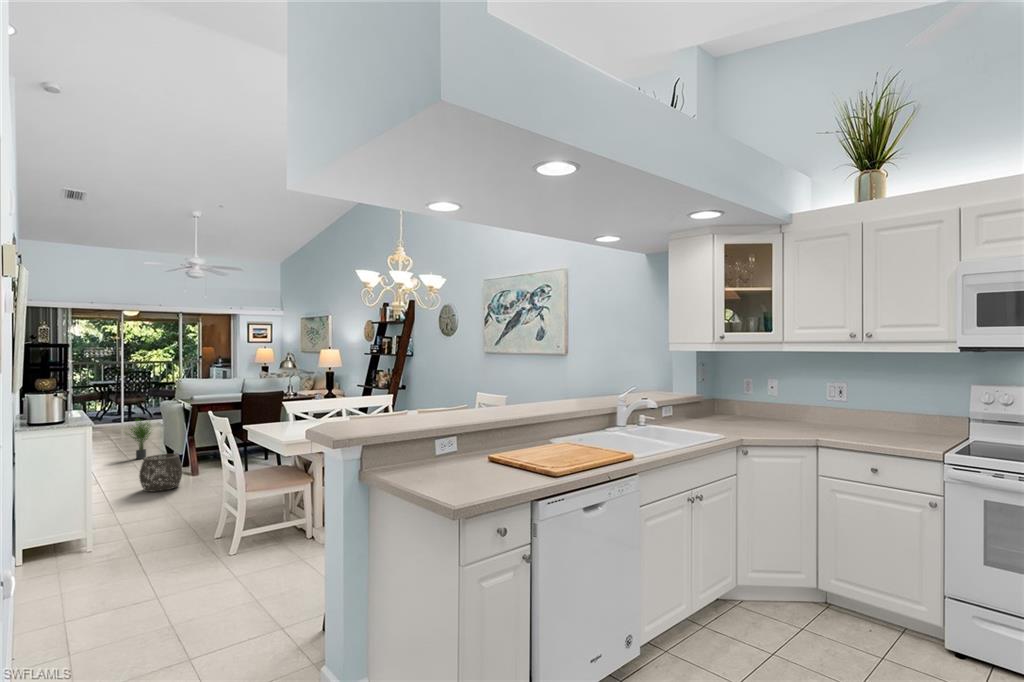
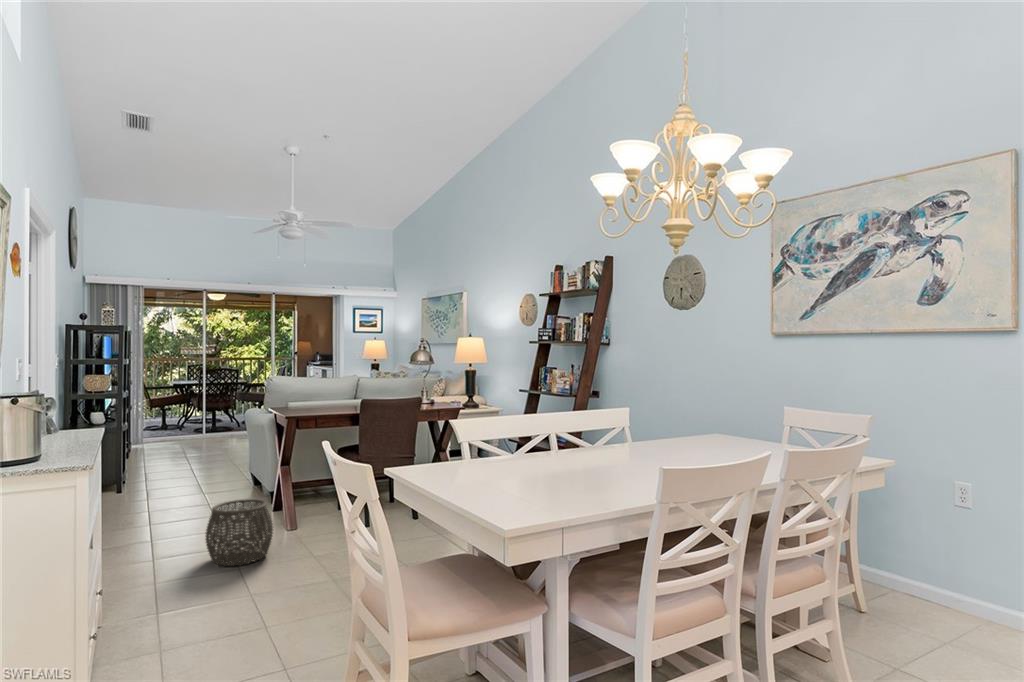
potted plant: present [129,421,150,459] -> none [190,430,240,494]

